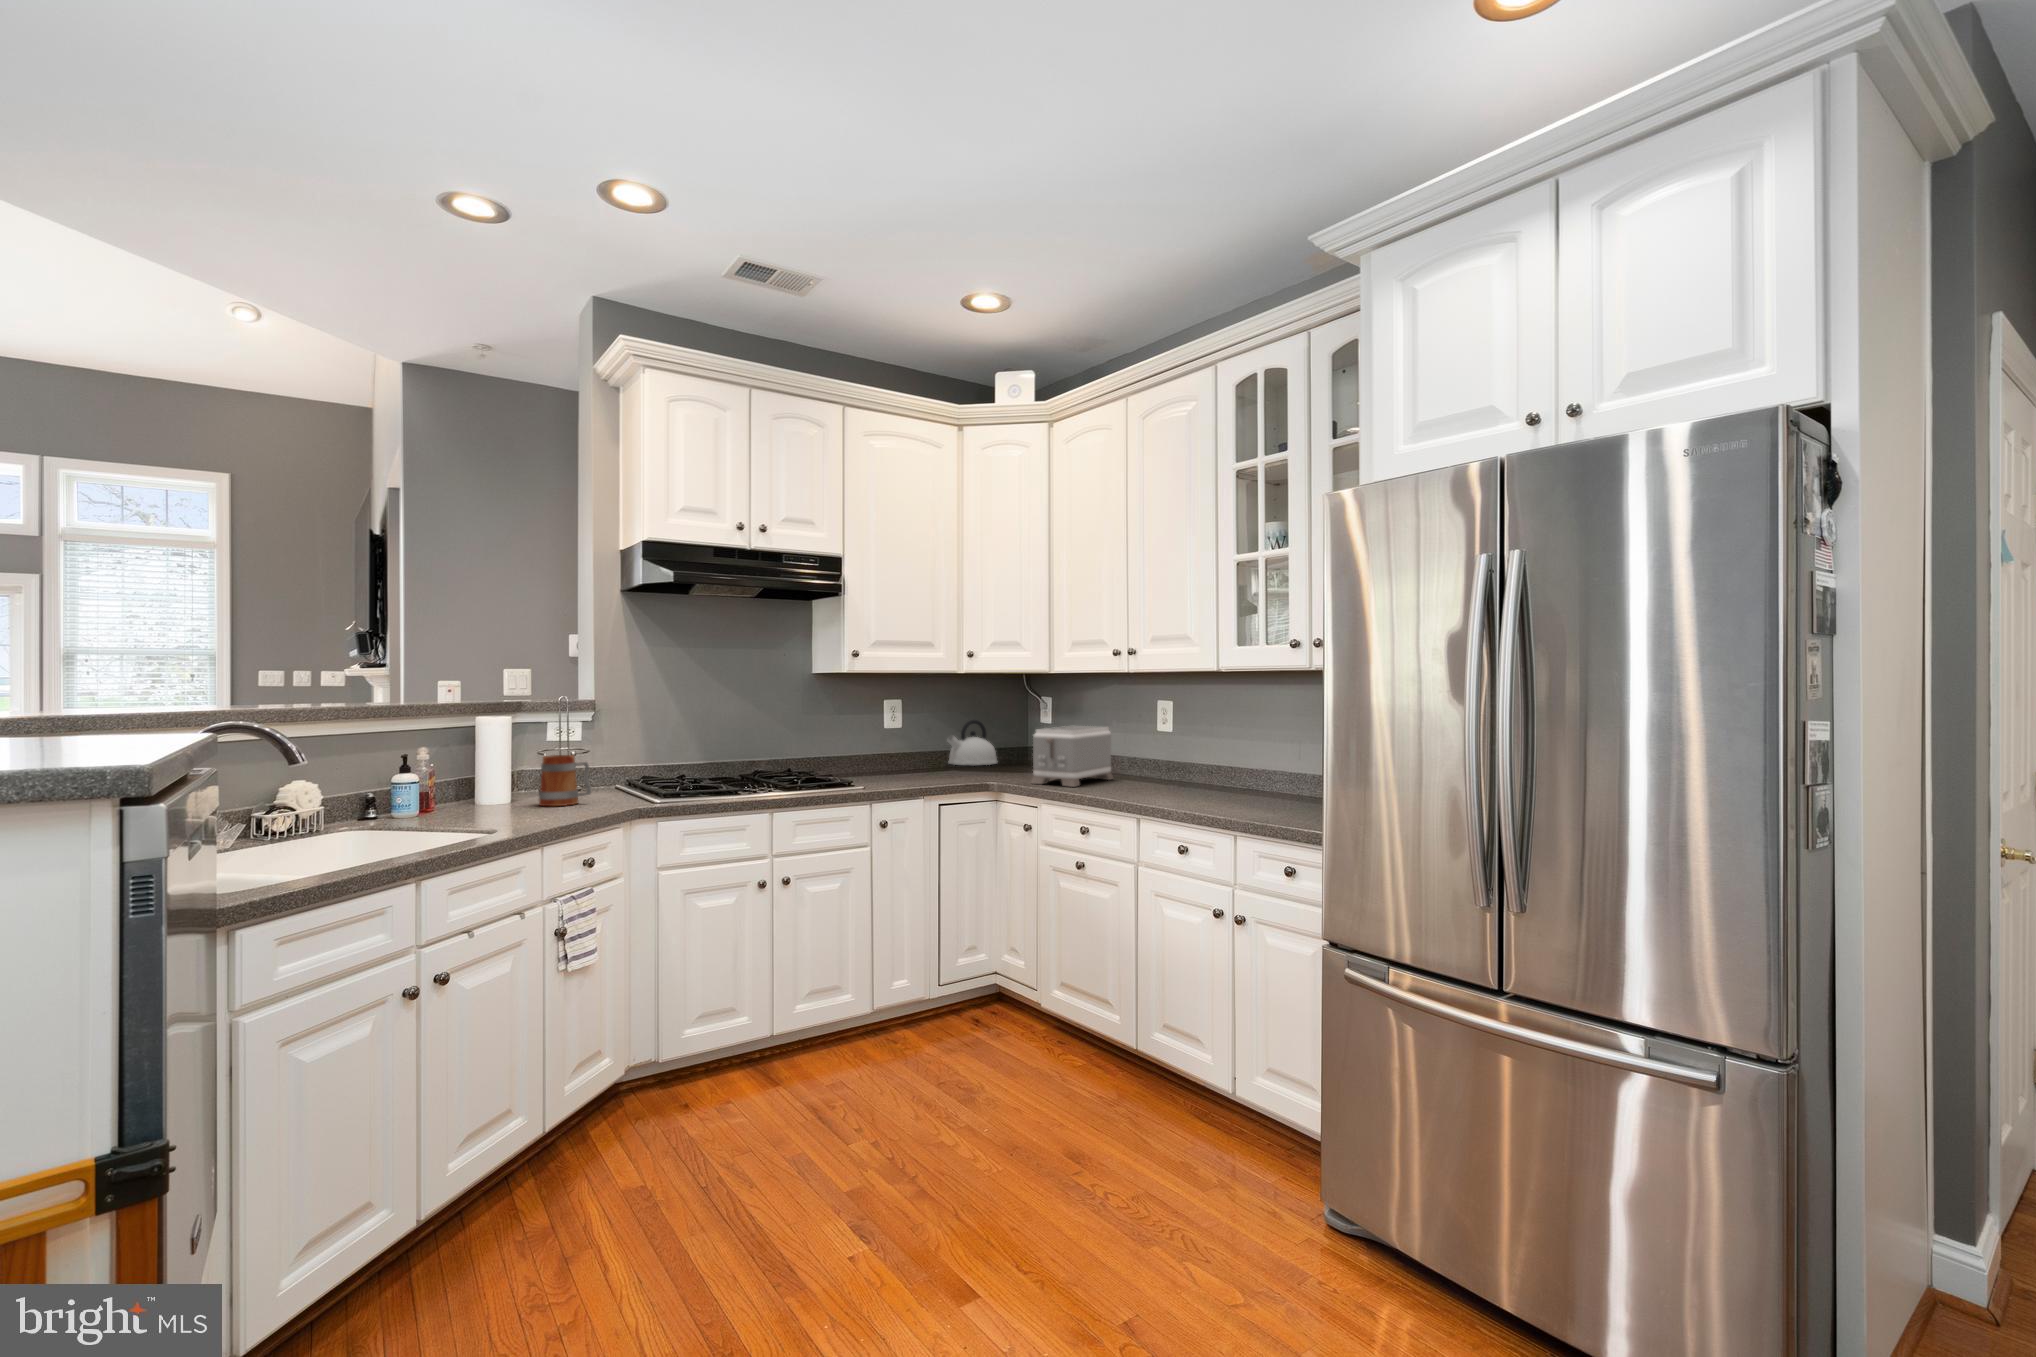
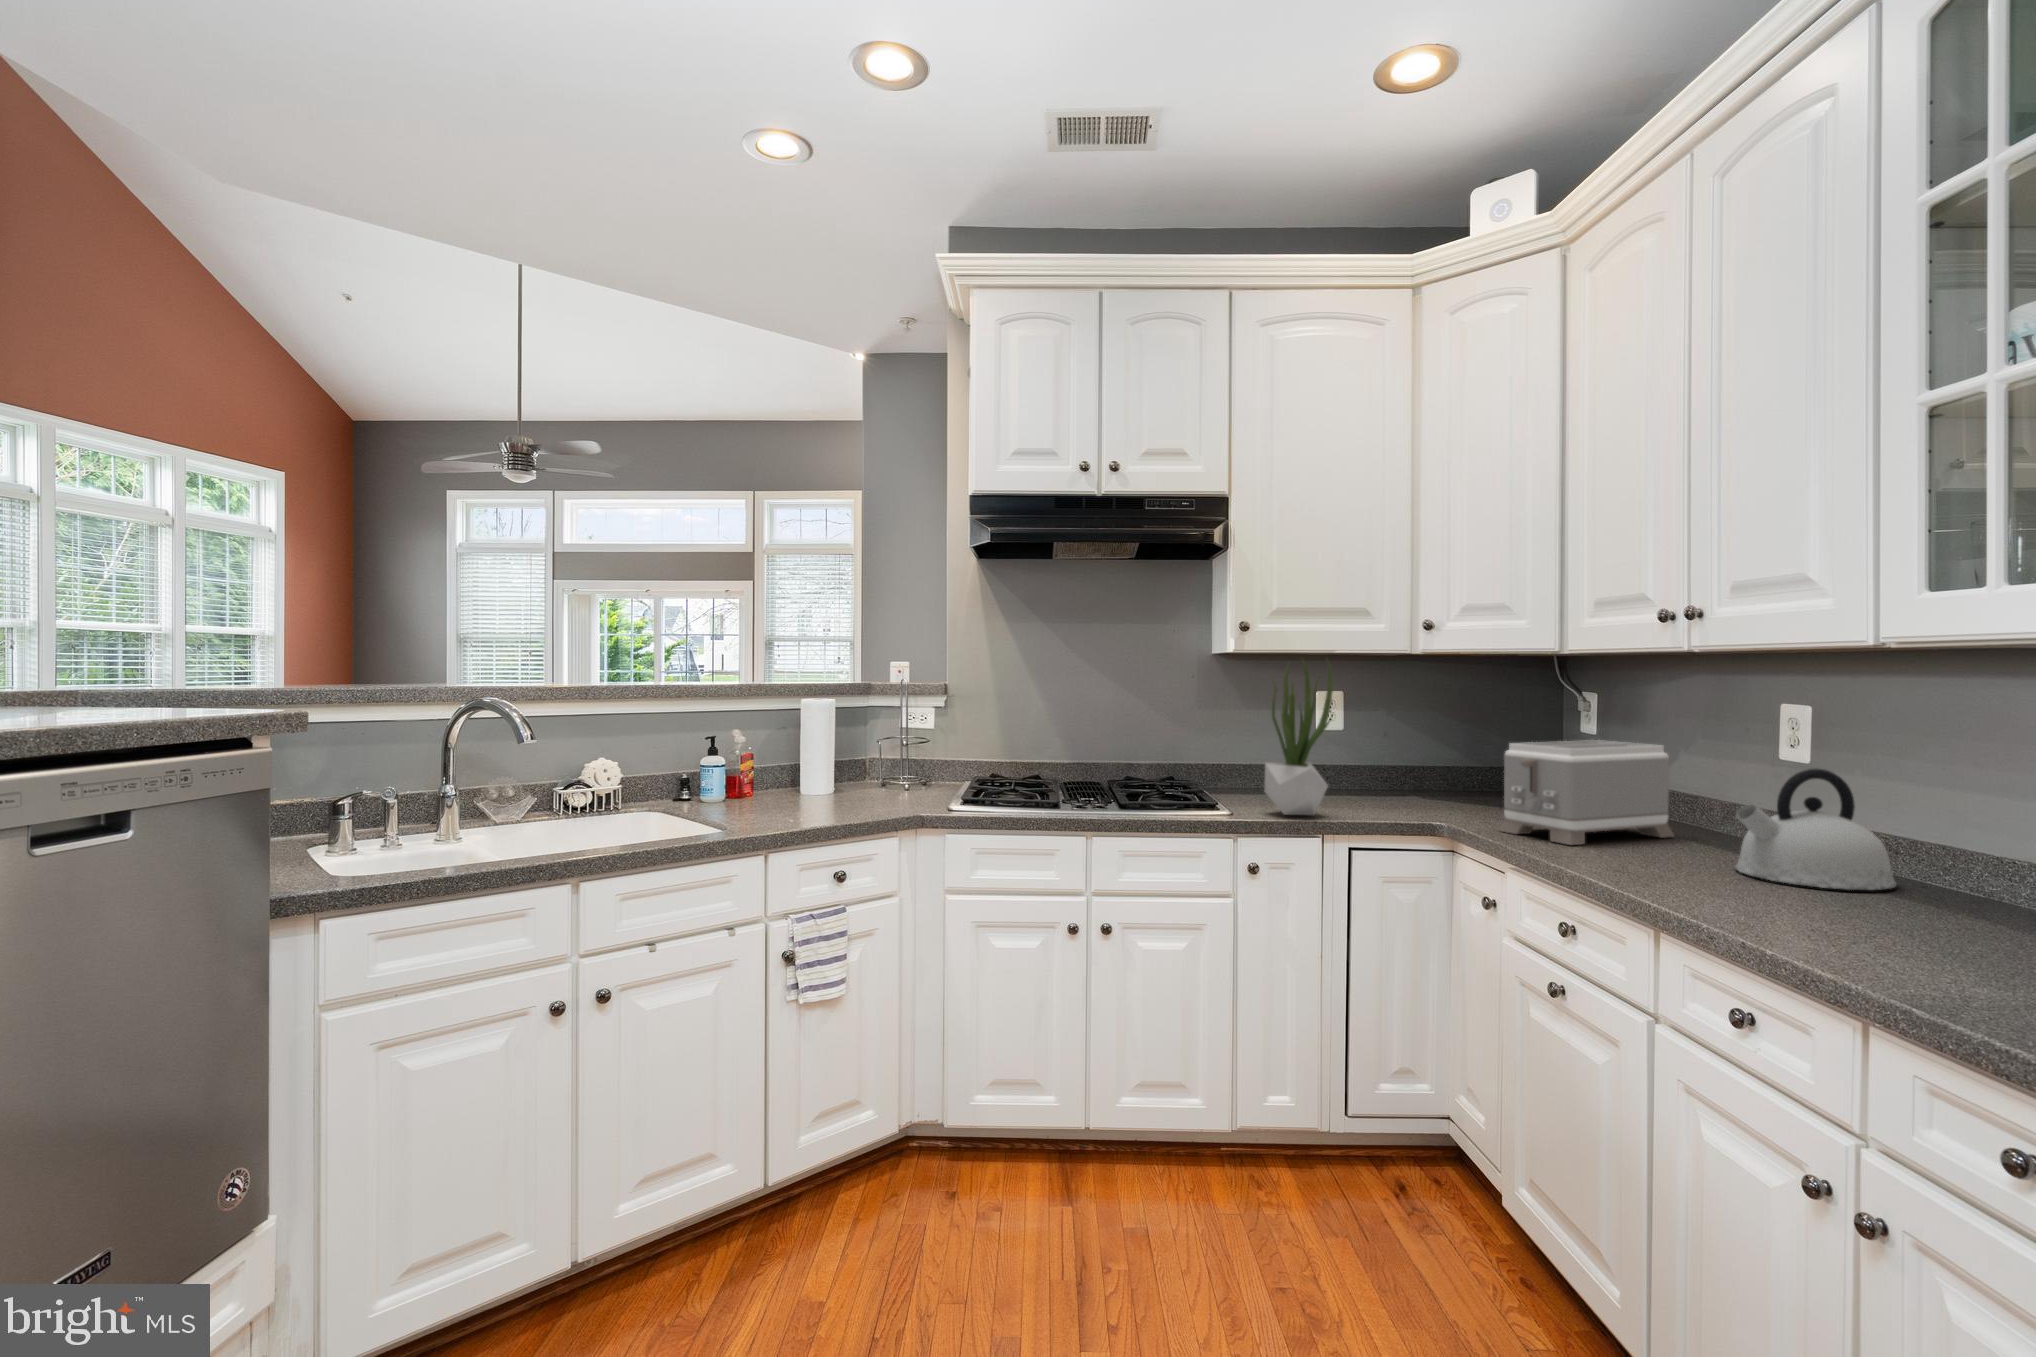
potted plant: none [887,677,934,785] -> present [1265,662,1333,815]
kettle: present [947,720,998,765] -> present [1735,769,1897,890]
mug: present [539,755,591,806] -> none [838,745,889,804]

